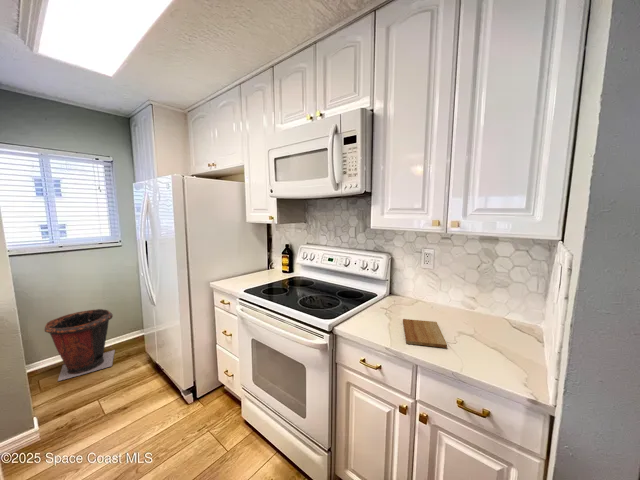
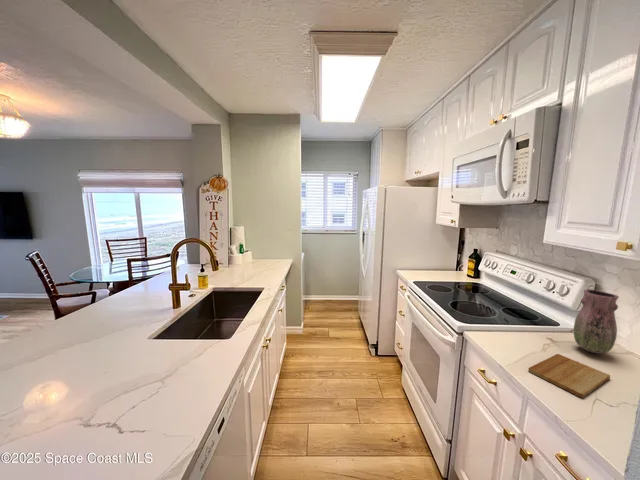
vase: none [398,261,422,310] -> present [574,289,618,354]
trash can: present [44,309,115,381] -> none [313,272,345,312]

